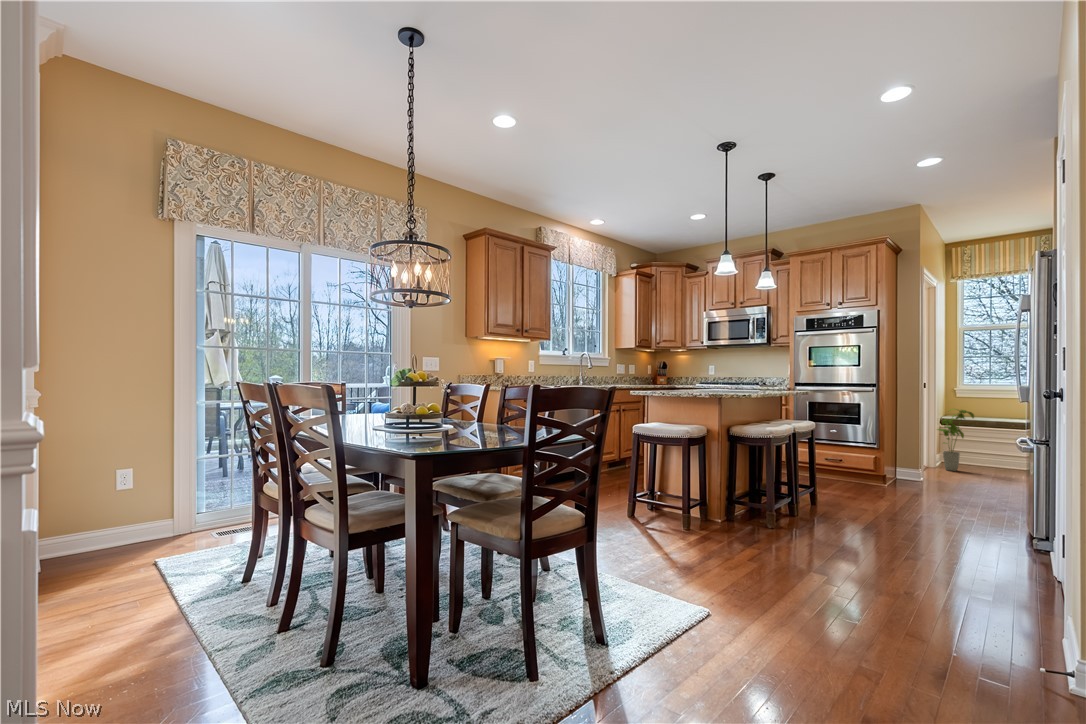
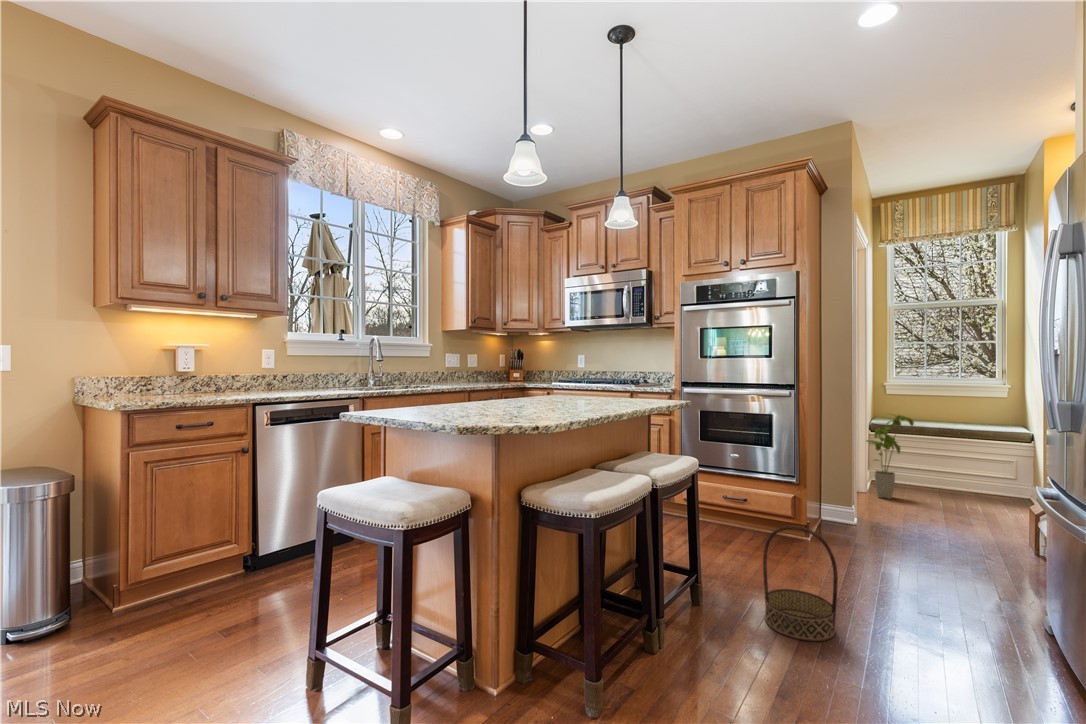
basket: none [853,458,896,517] -> present [763,526,838,642]

